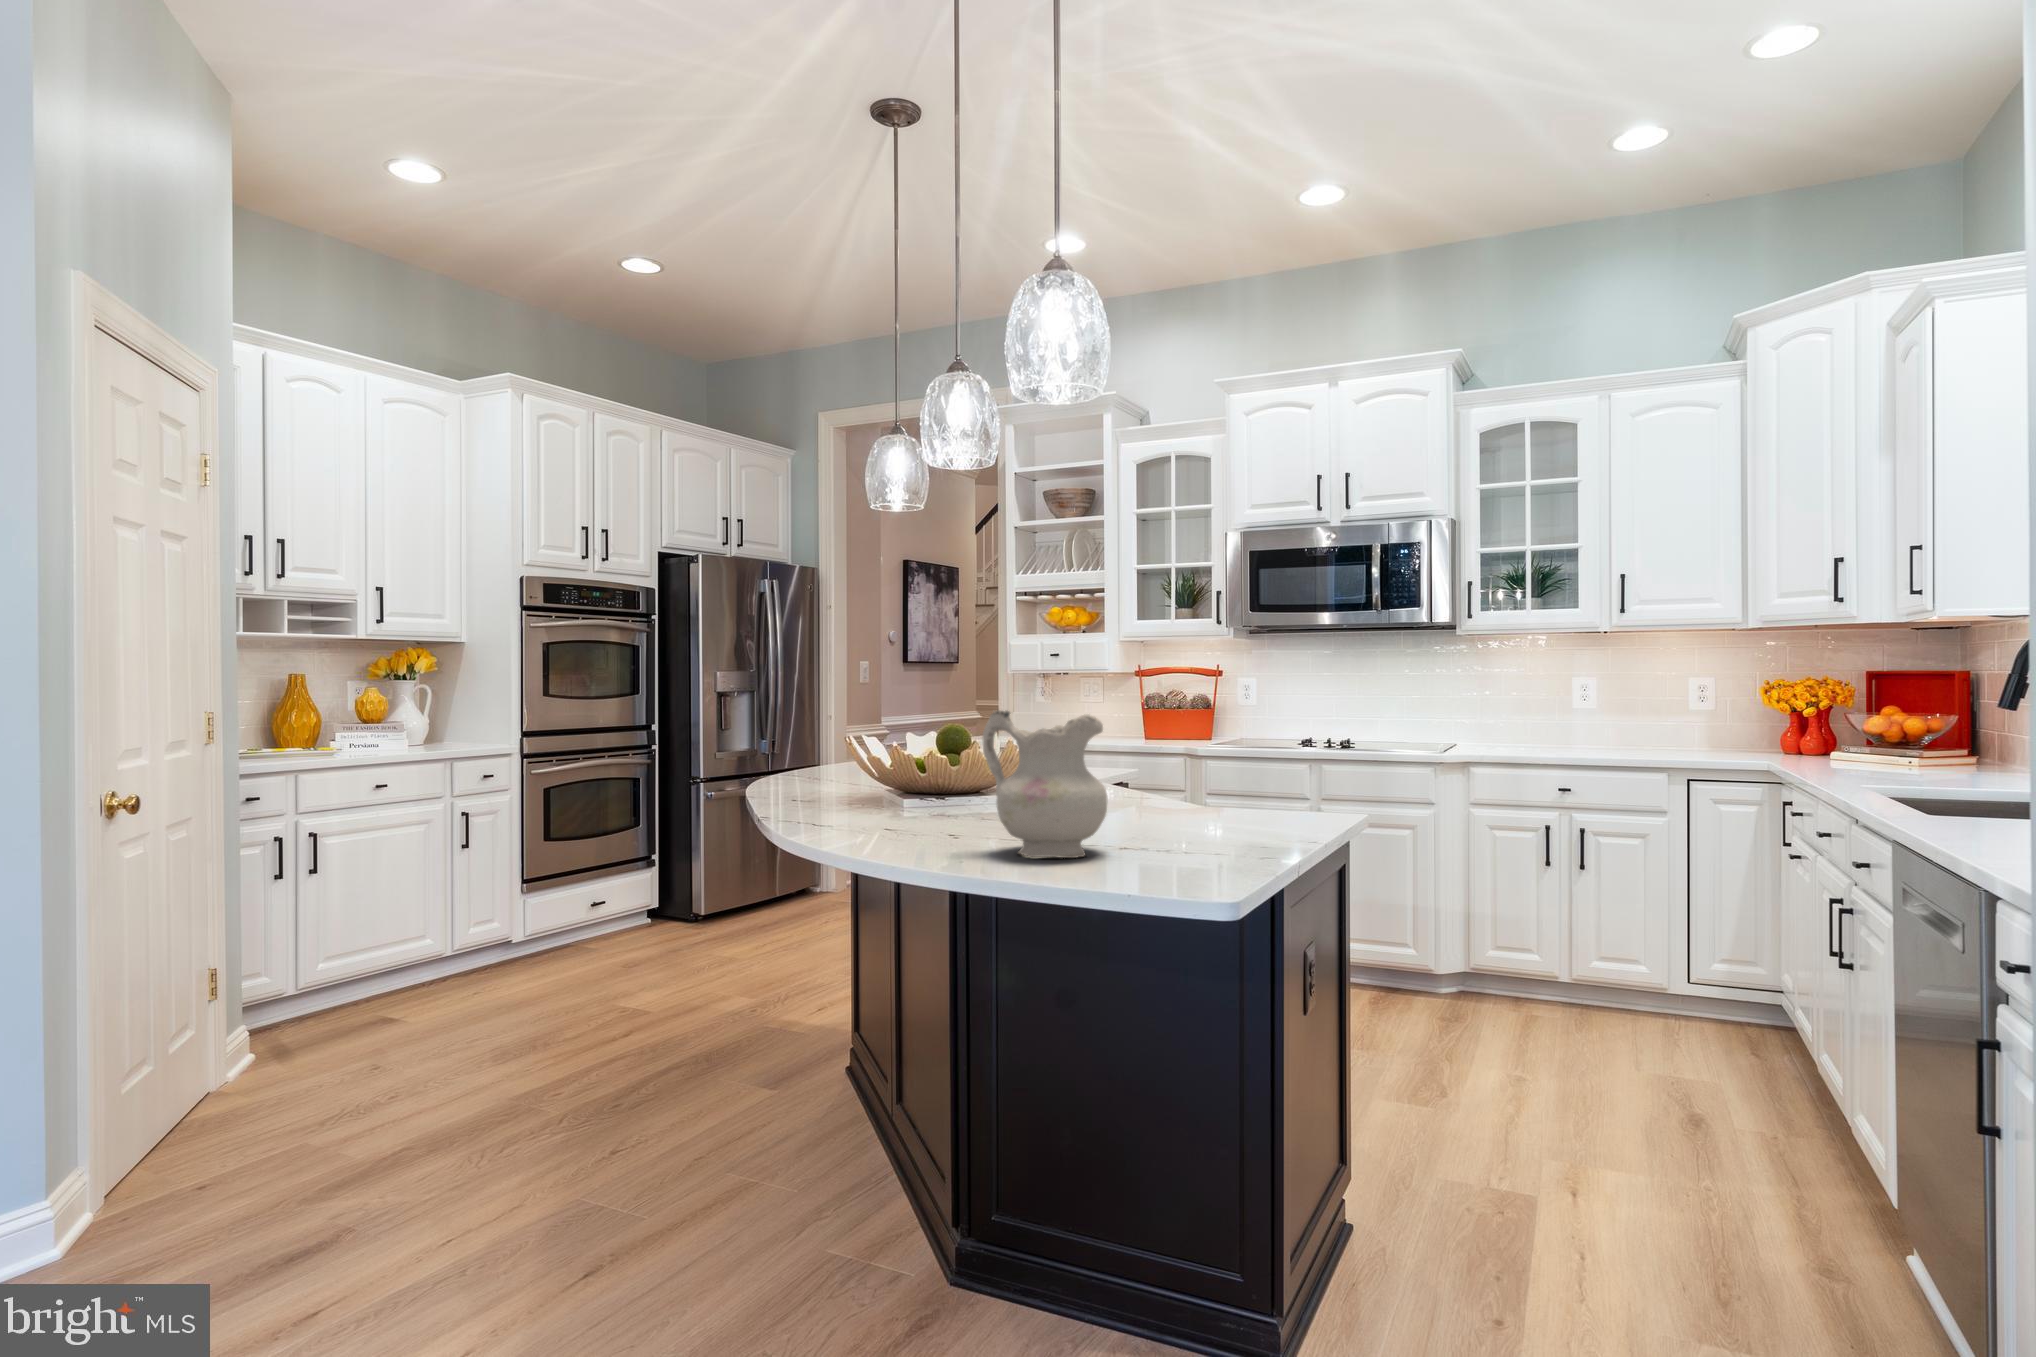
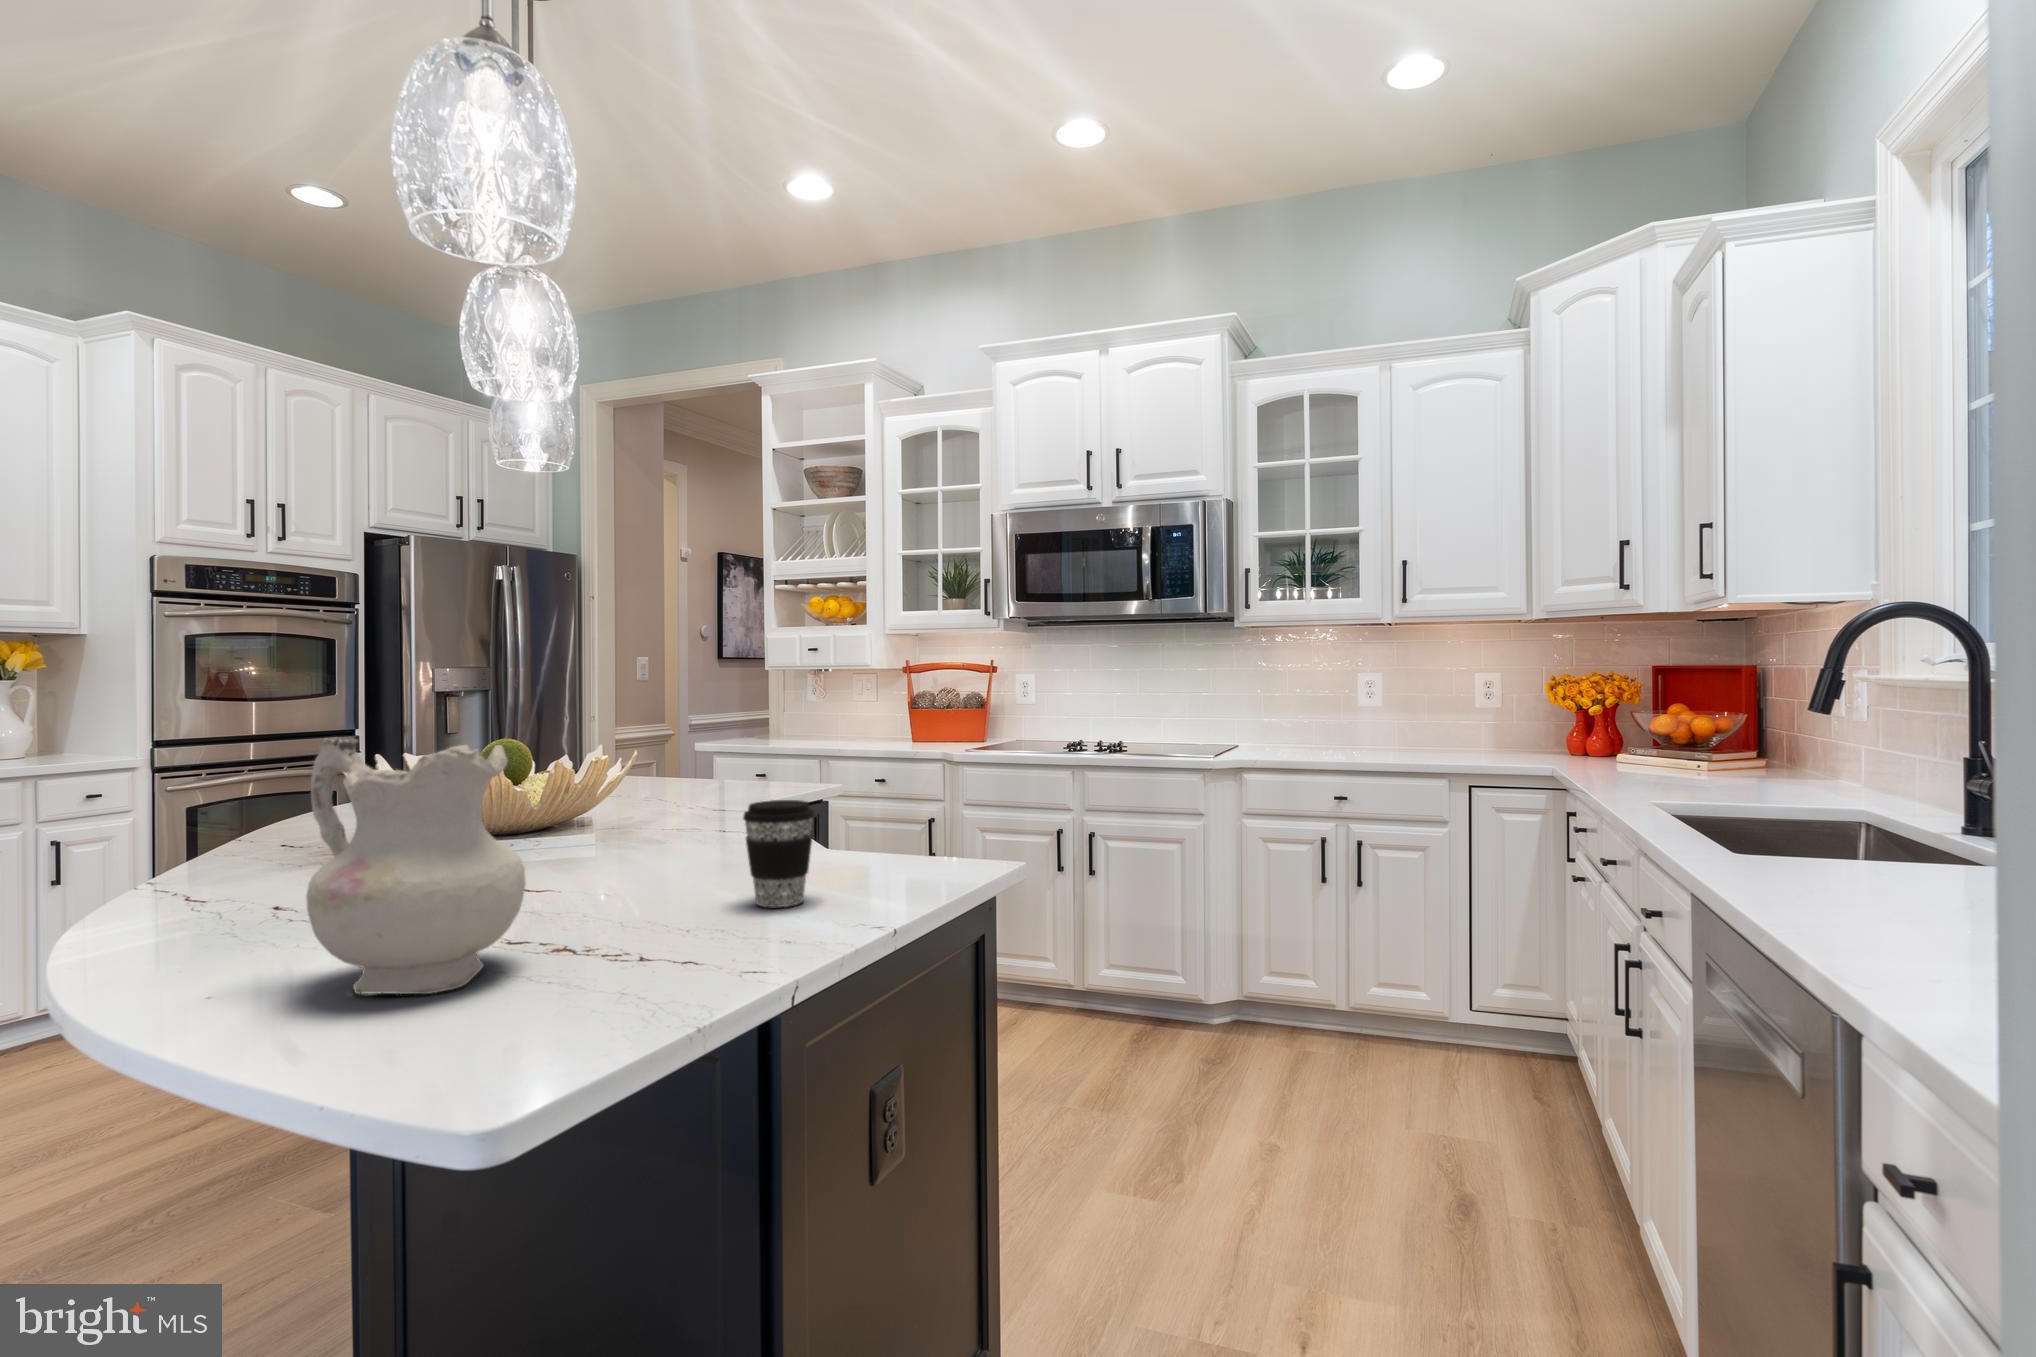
coffee cup: none [1189,760,1237,830] -> present [743,800,815,907]

